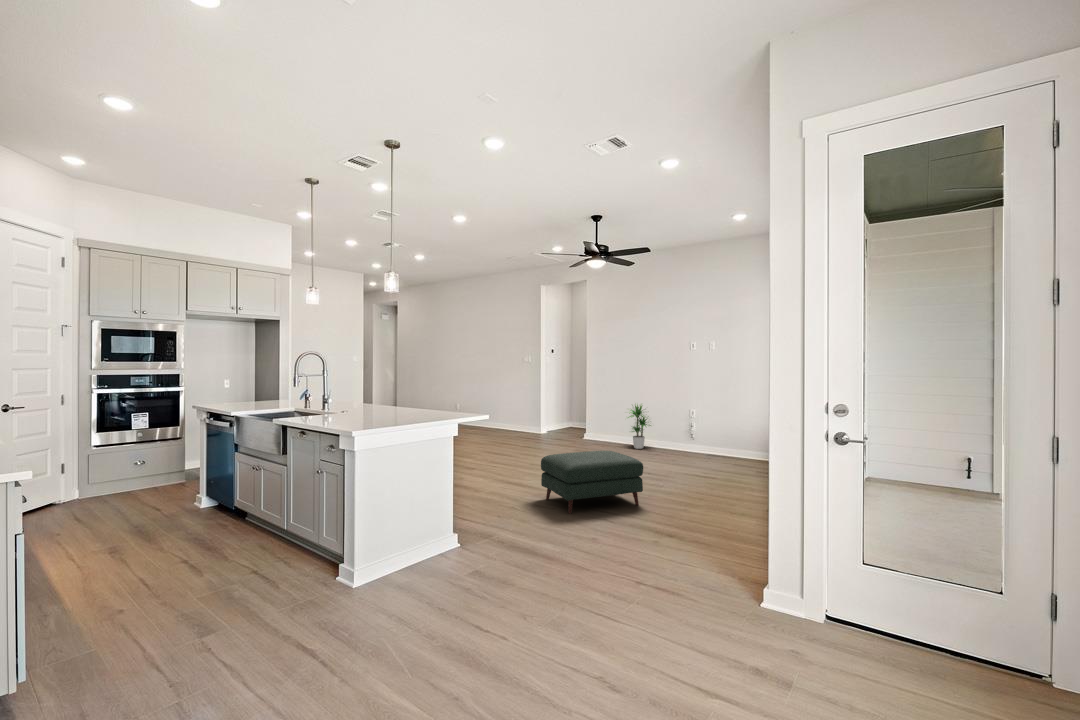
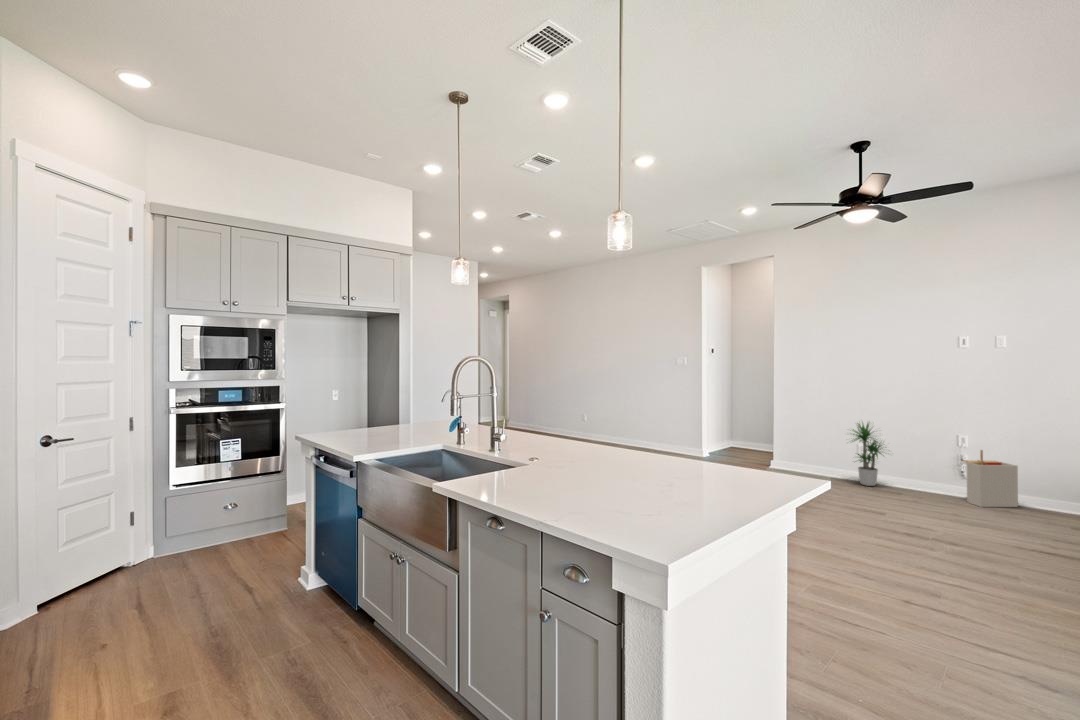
storage bin: none [688,420,717,458] -> present [961,450,1018,507]
ottoman: present [541,451,643,514] -> none [830,517,1055,651]

